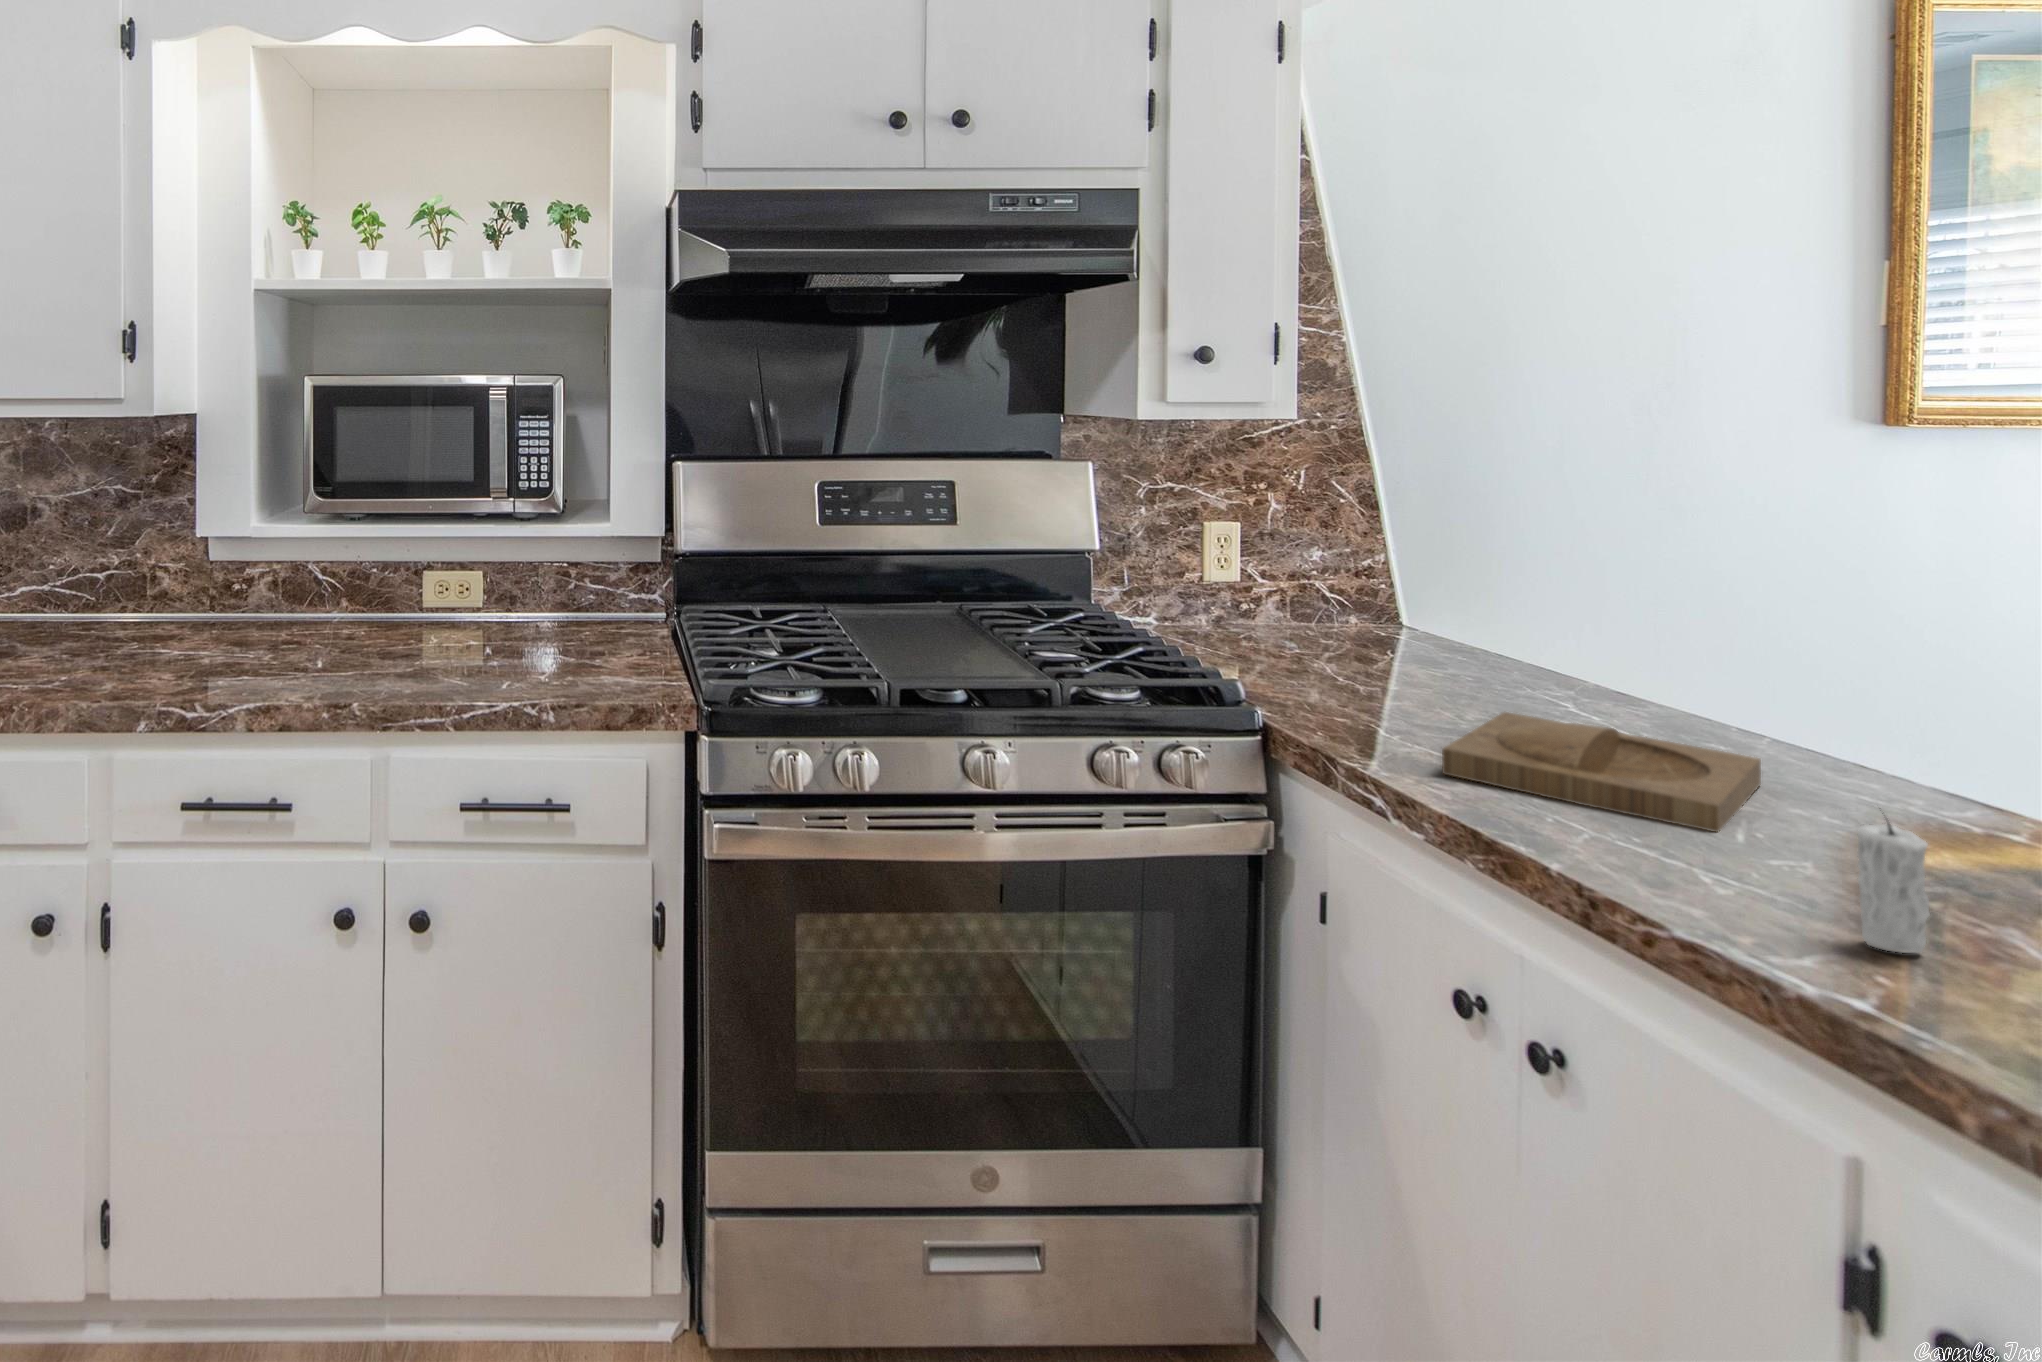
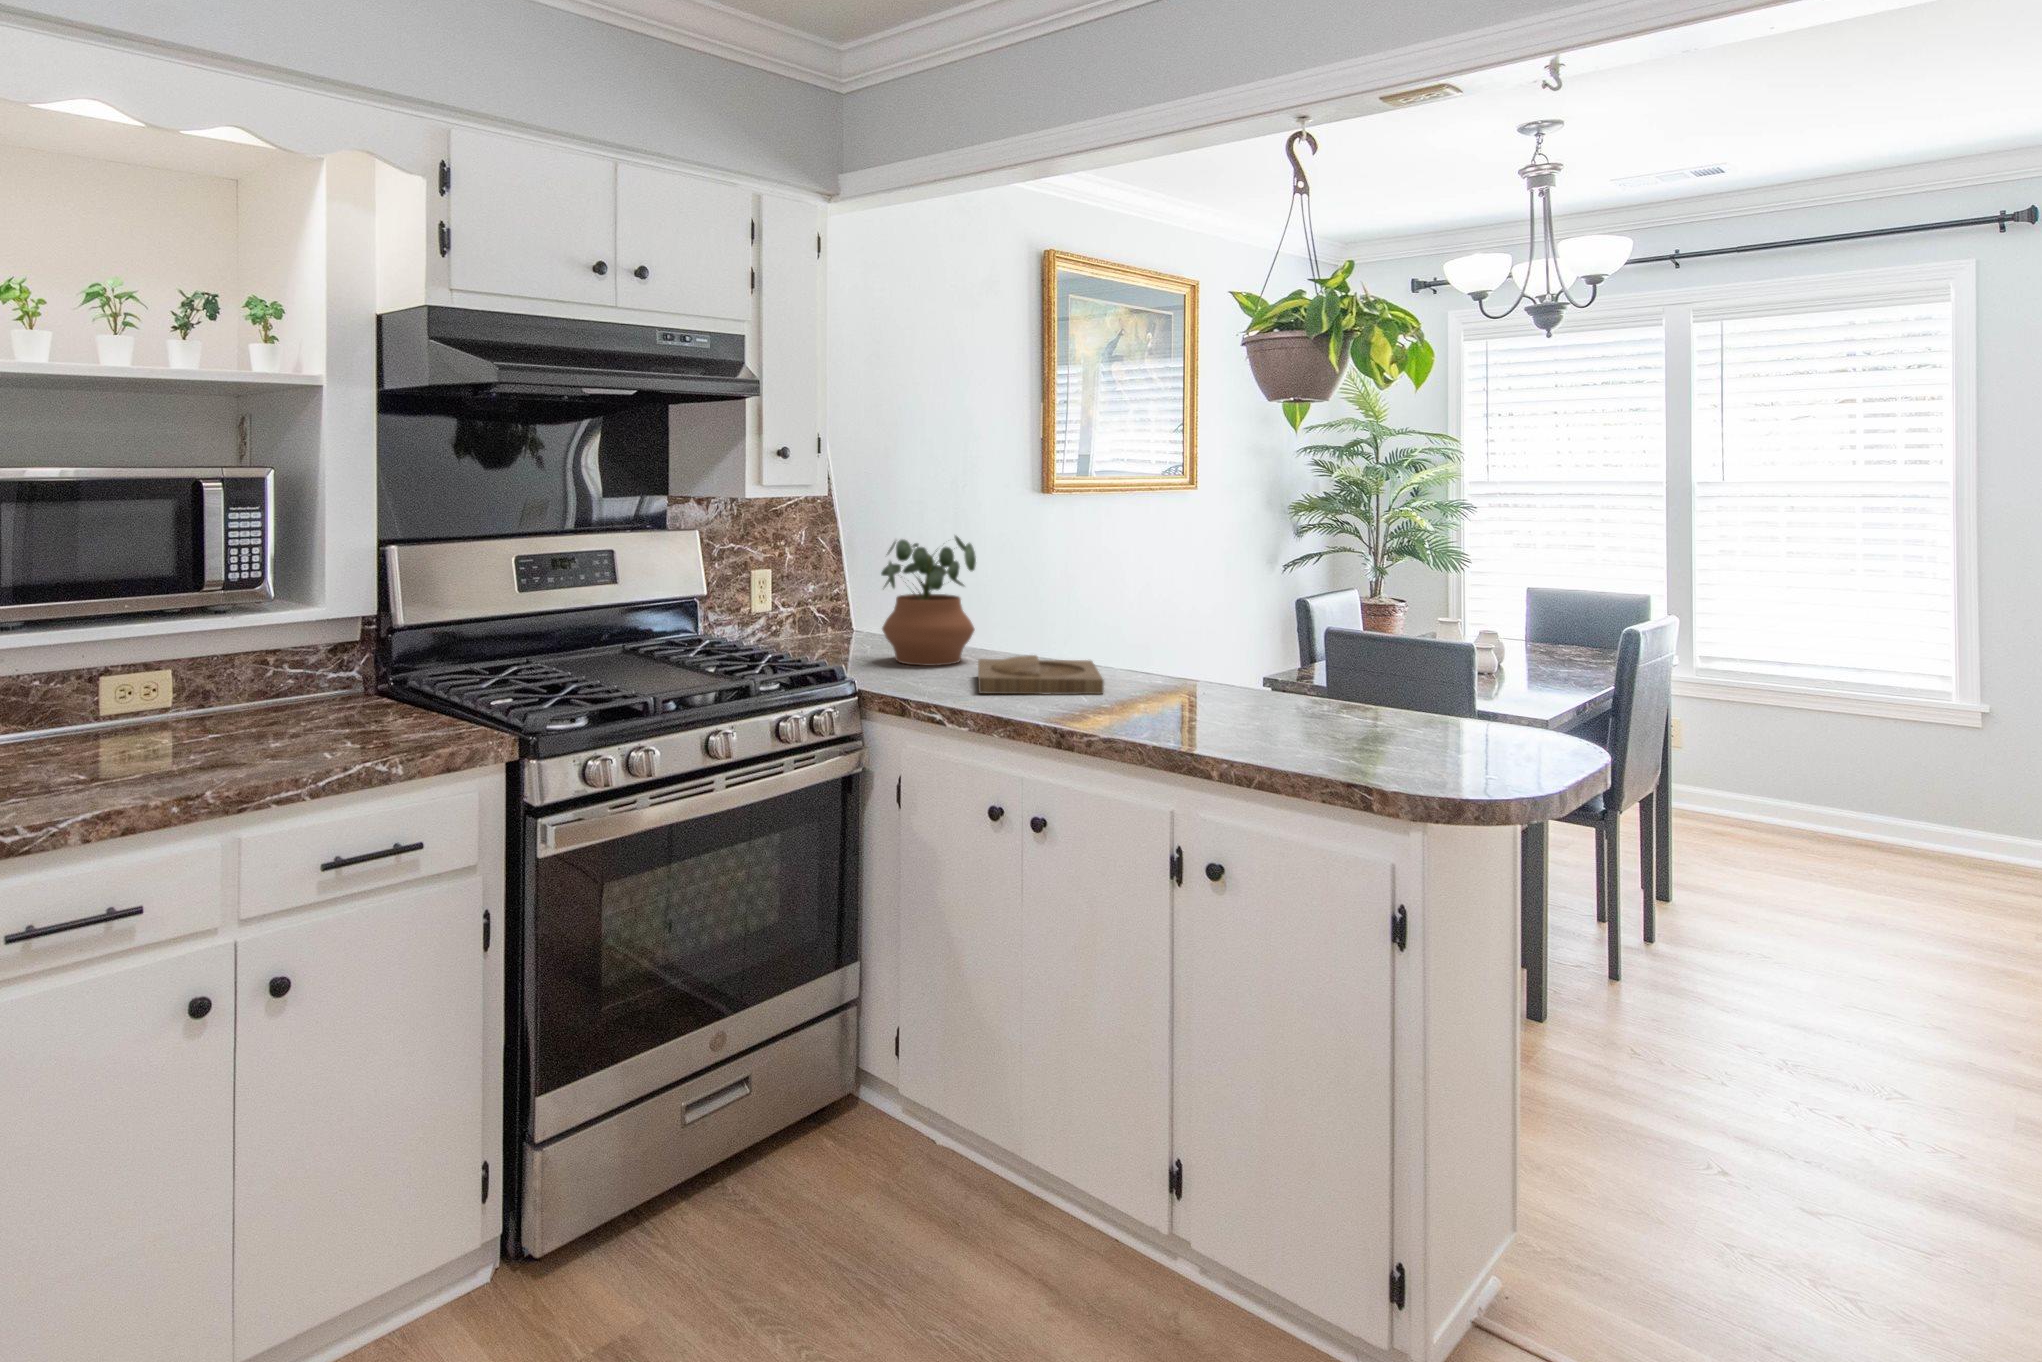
potted plant: none [1371,497,1554,708] -> present [881,536,976,666]
candle: present [1857,813,1929,953] -> none [1191,649,1215,718]

